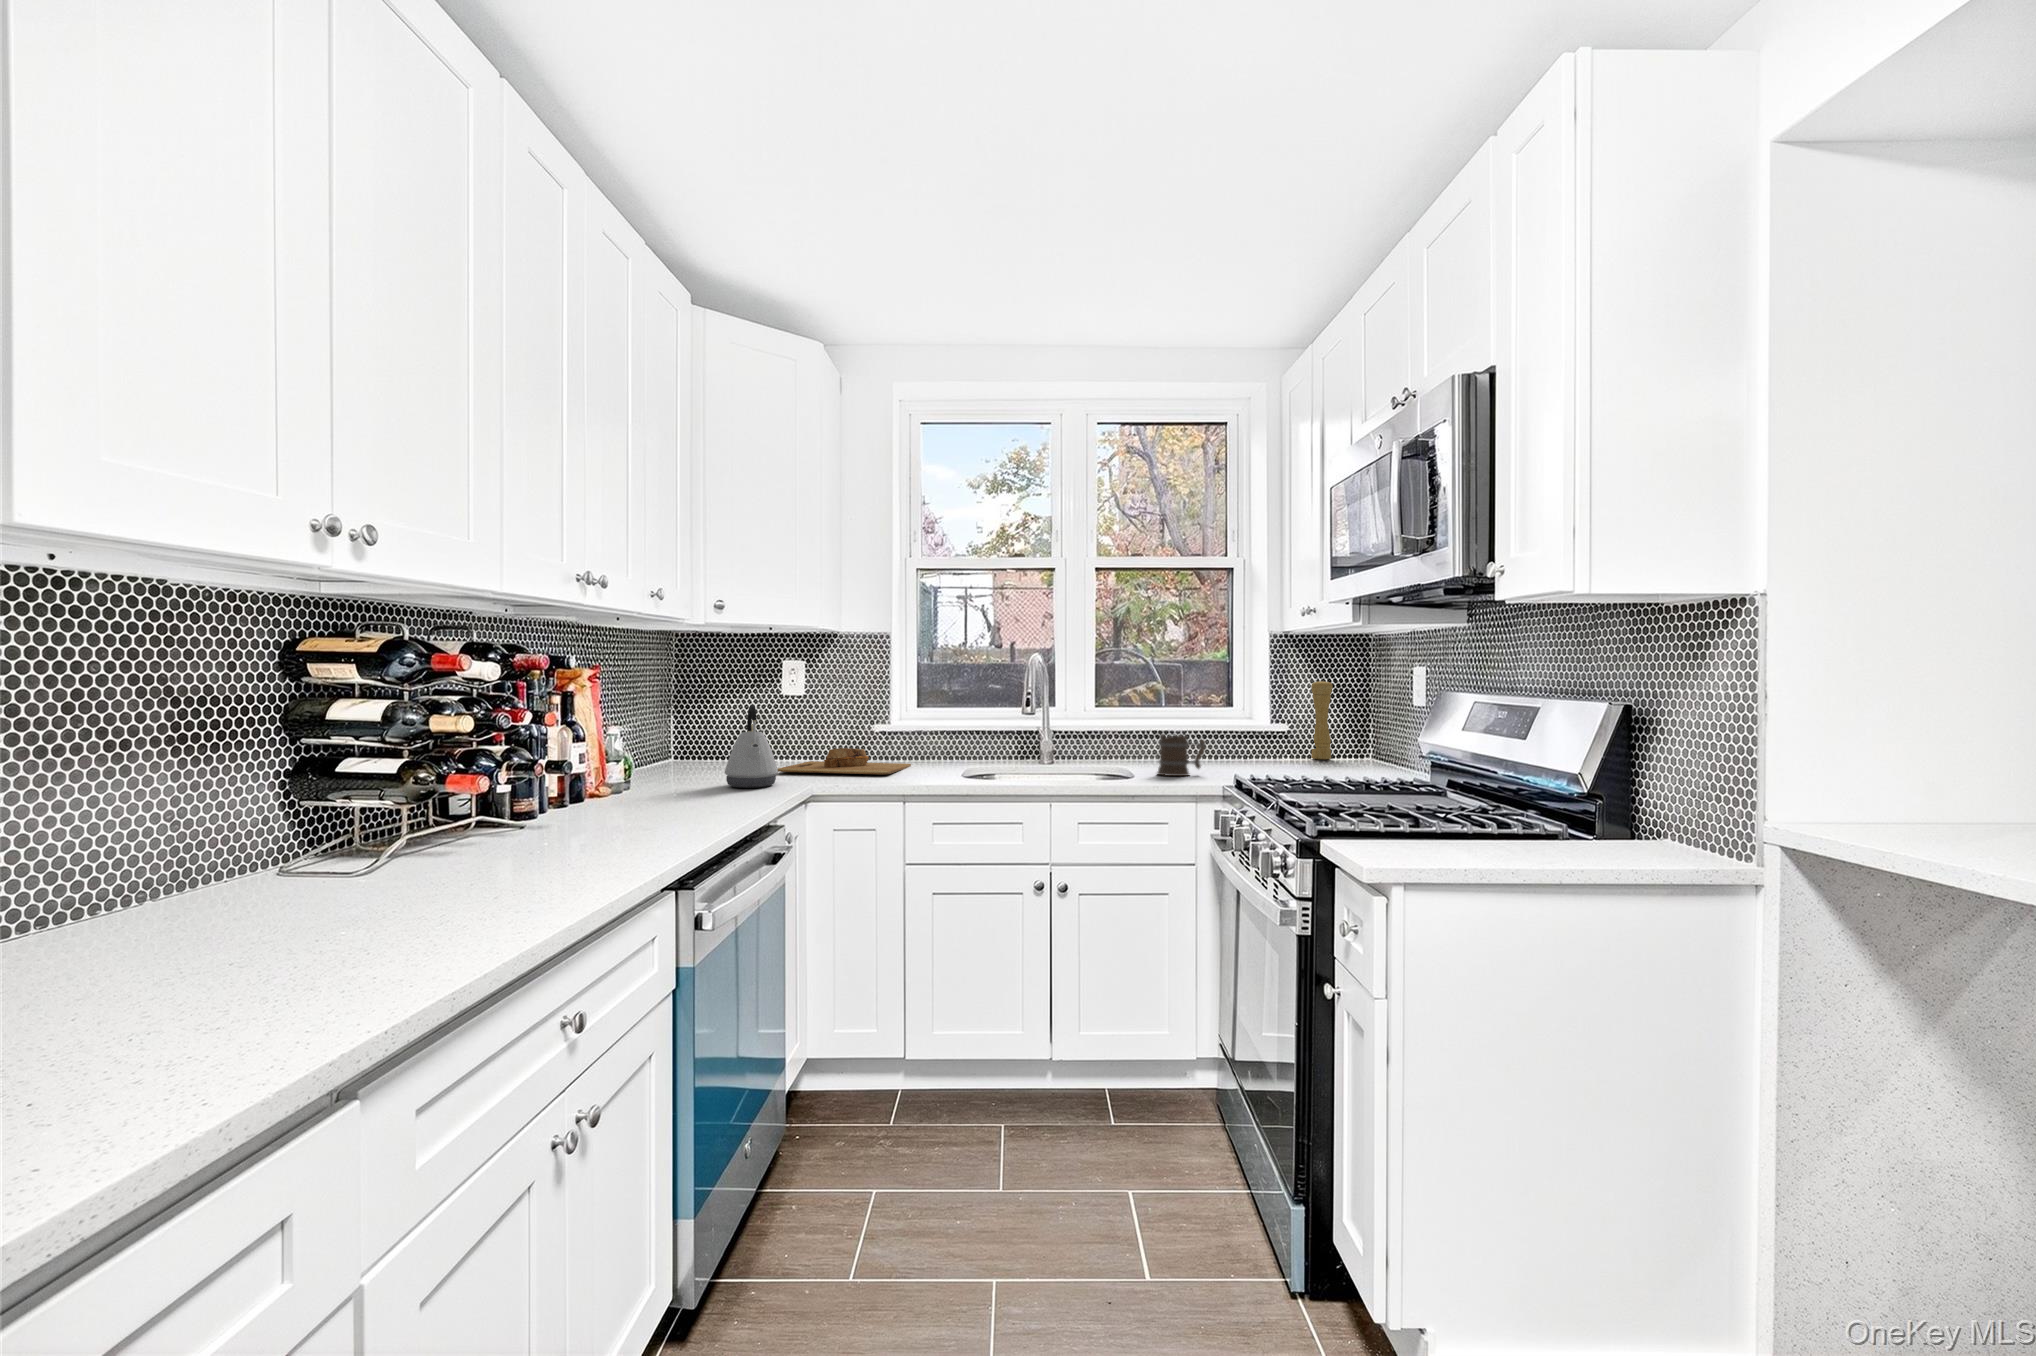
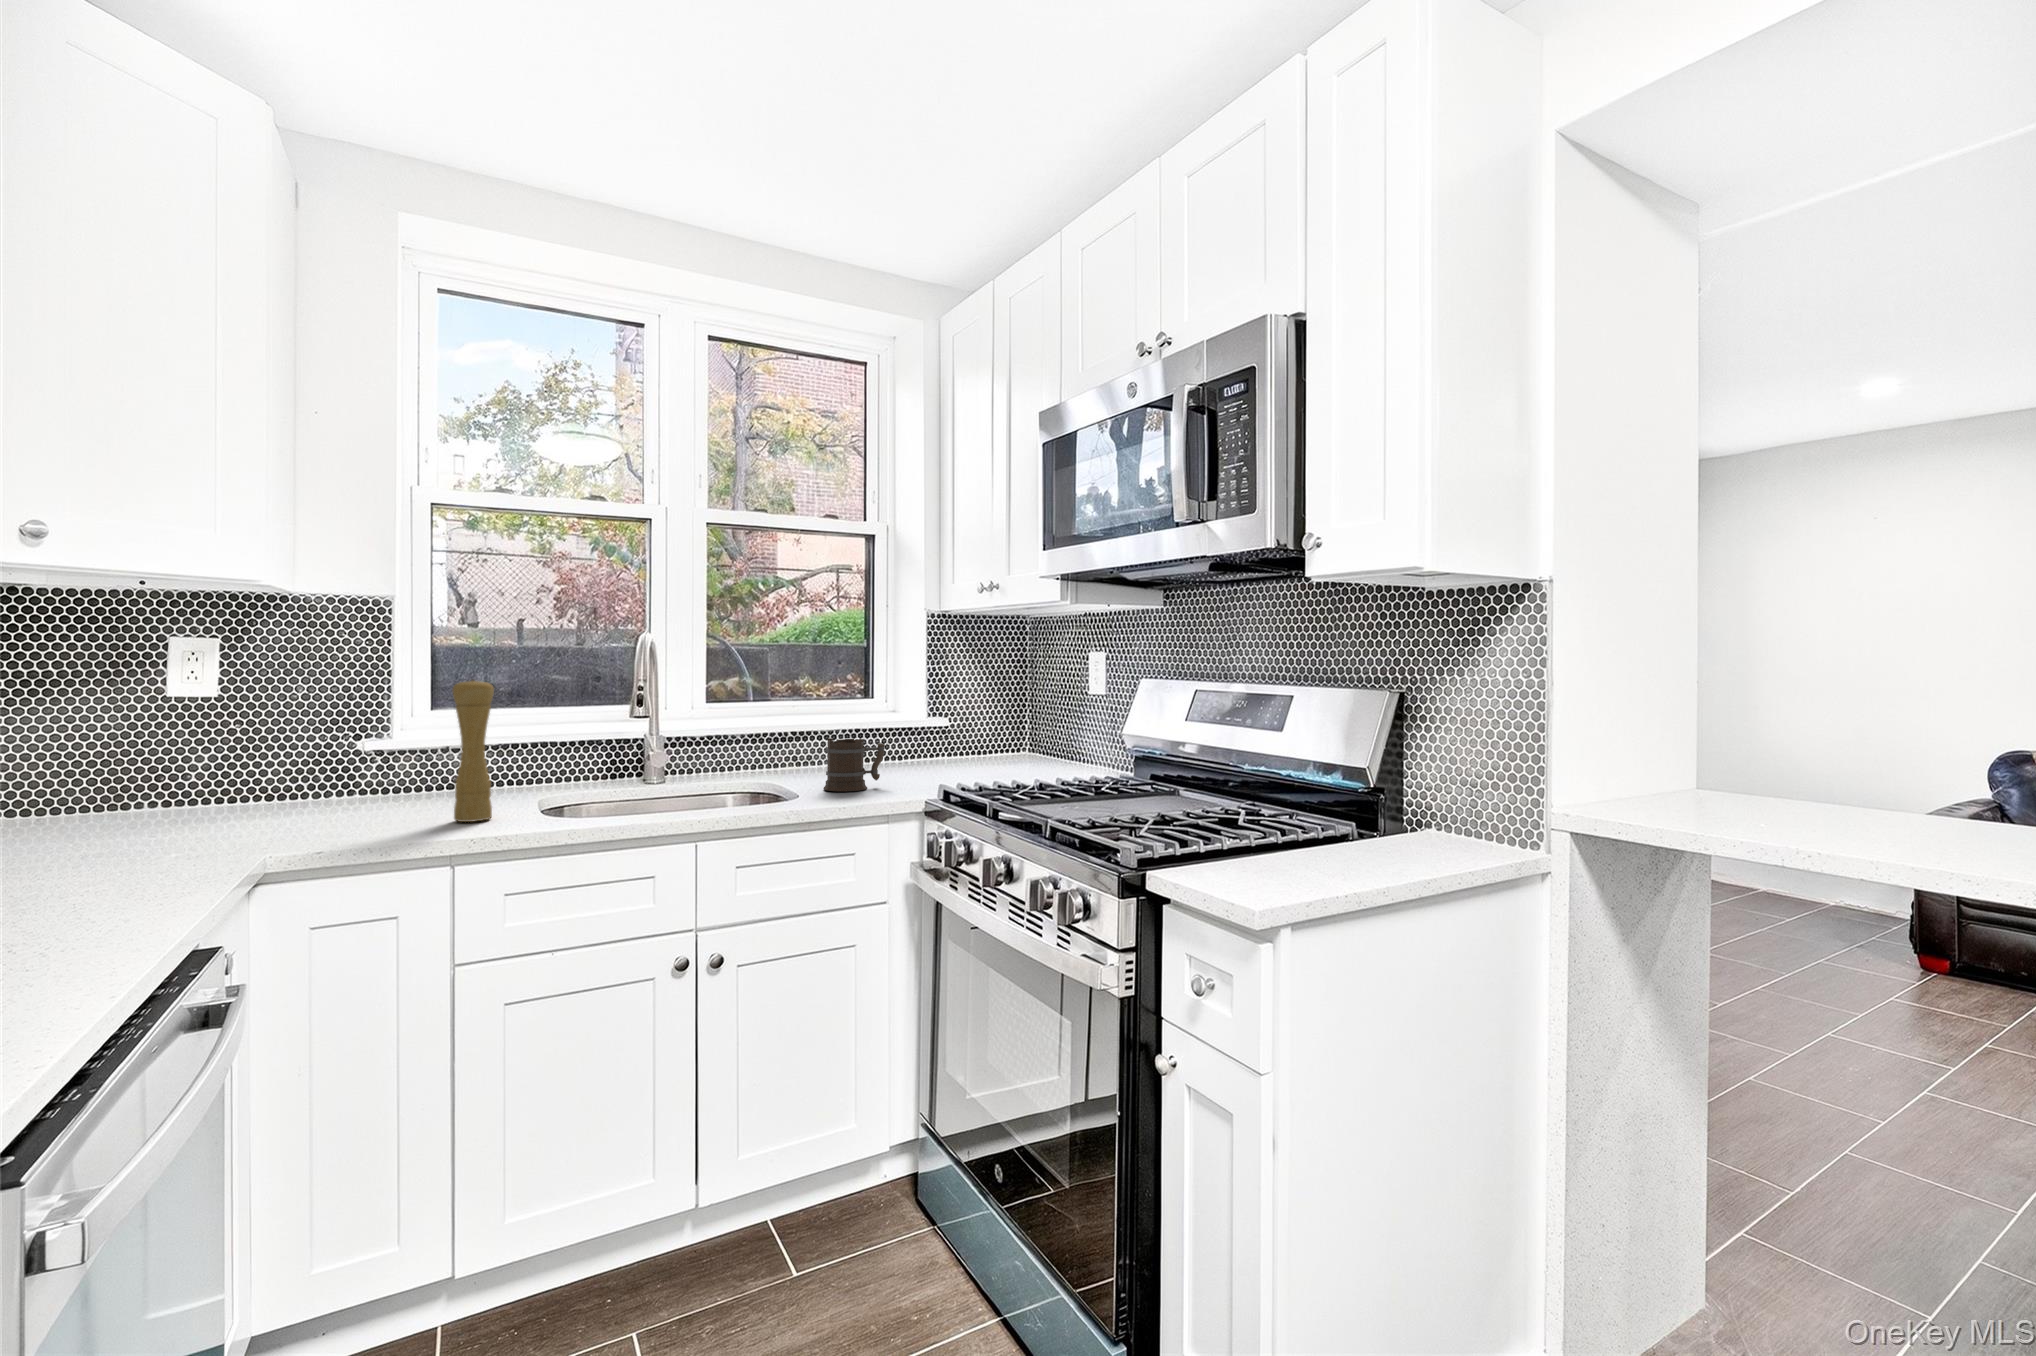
pepper mill: present [1311,680,1333,760] -> present [452,679,494,822]
kettle: present [725,705,778,788] -> none [57,719,187,874]
cutting board: present [778,748,911,775] -> none [172,782,436,833]

